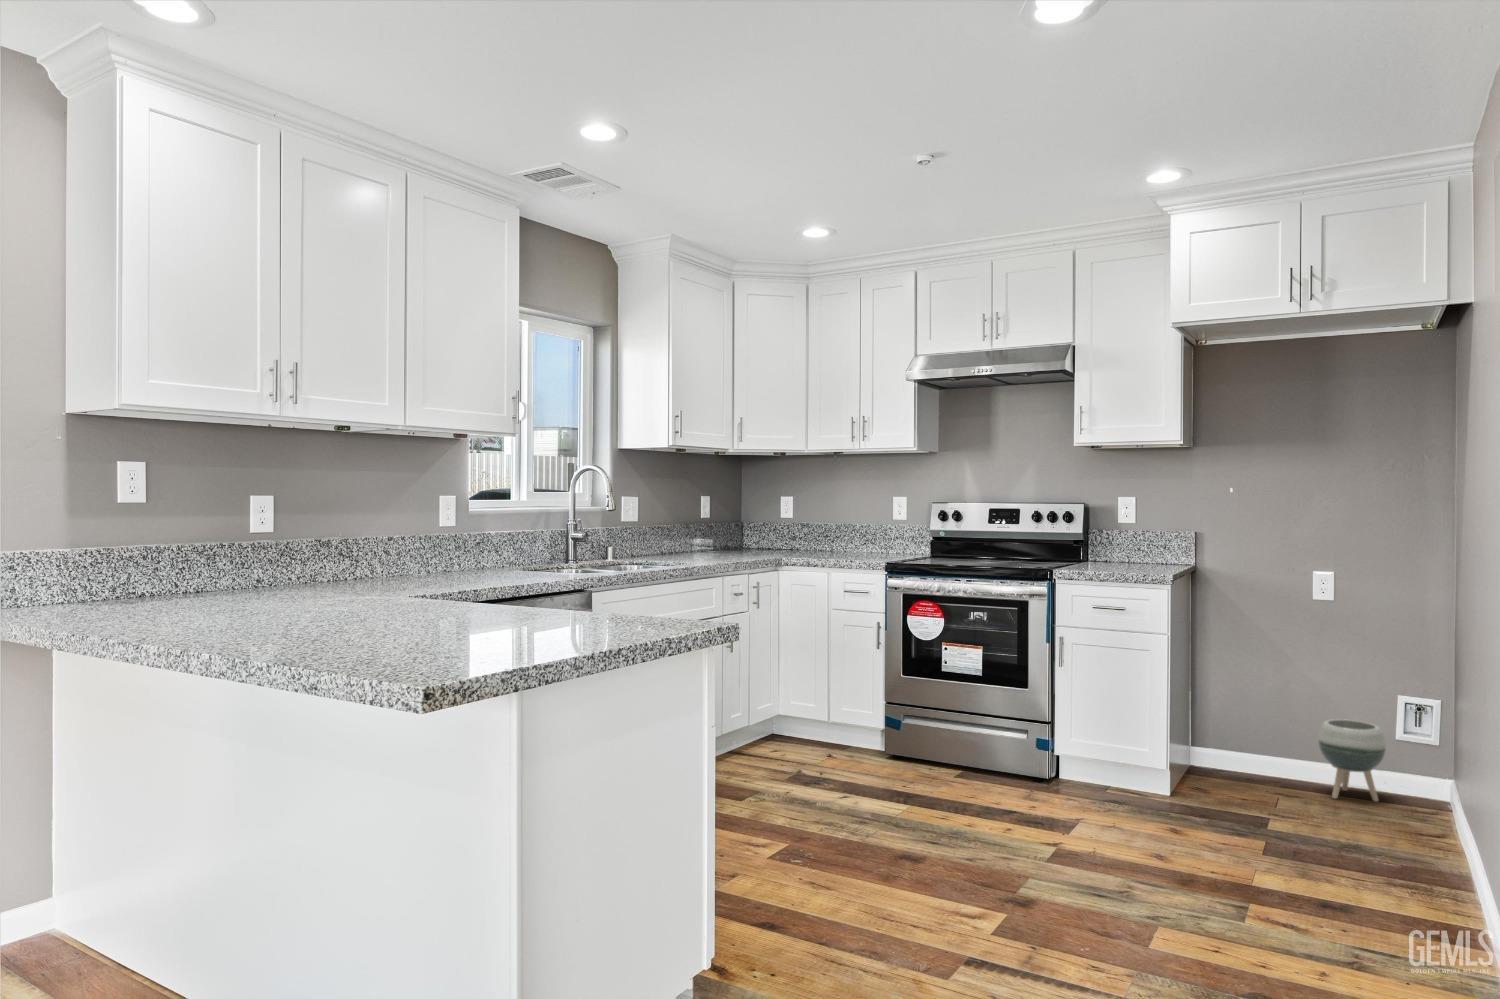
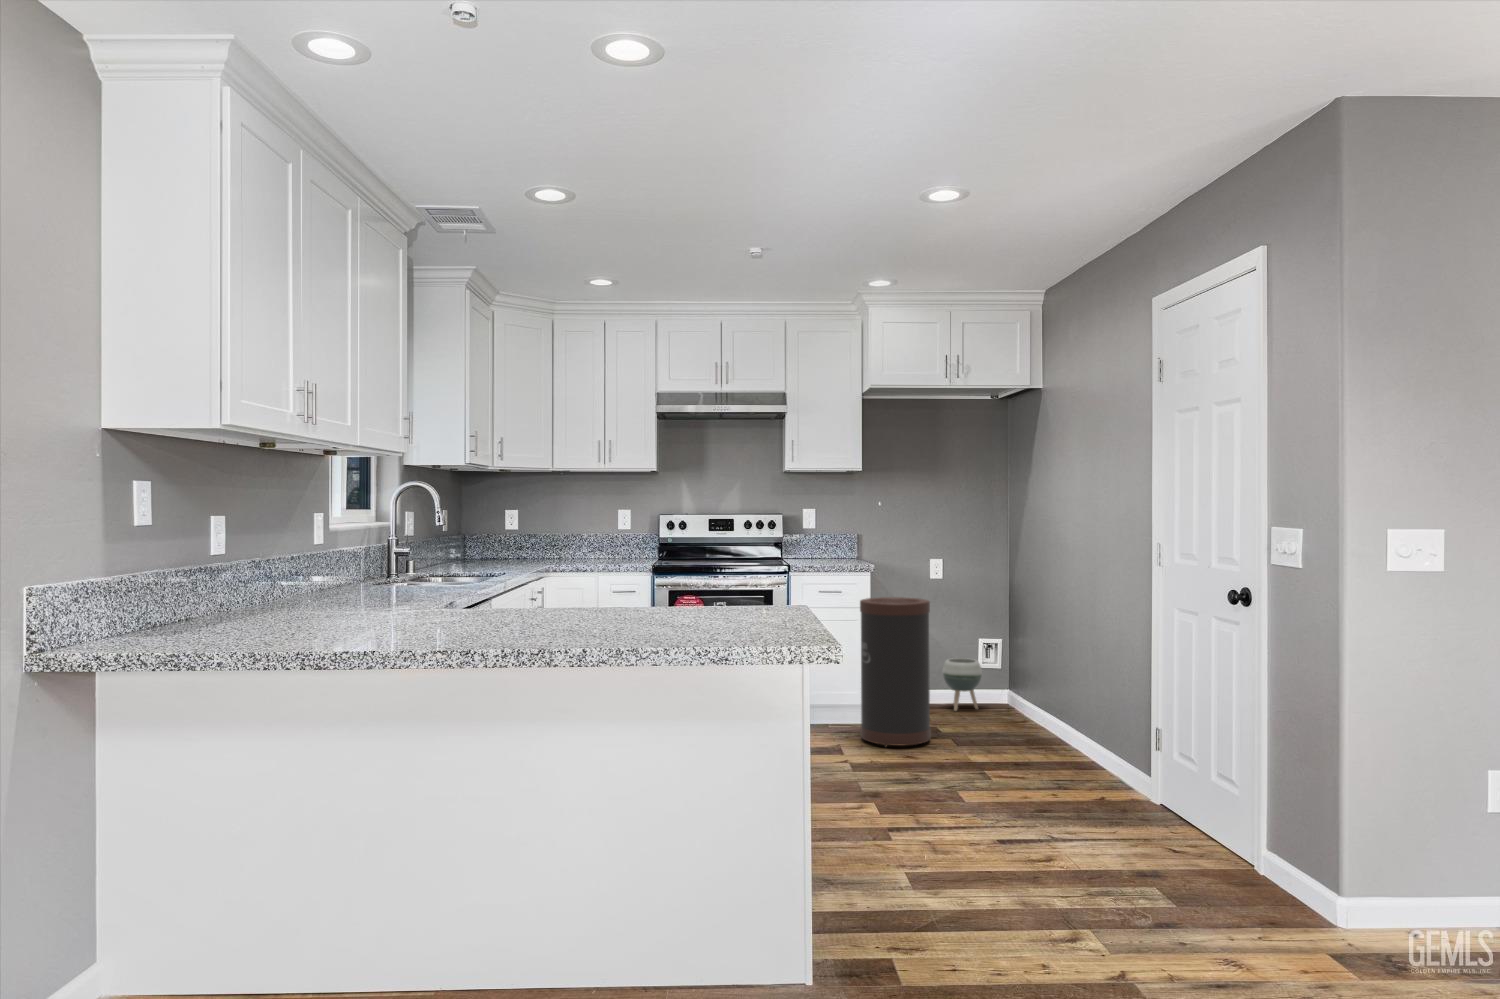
trash can: none [1121,621,1229,838] -> present [860,597,931,747]

